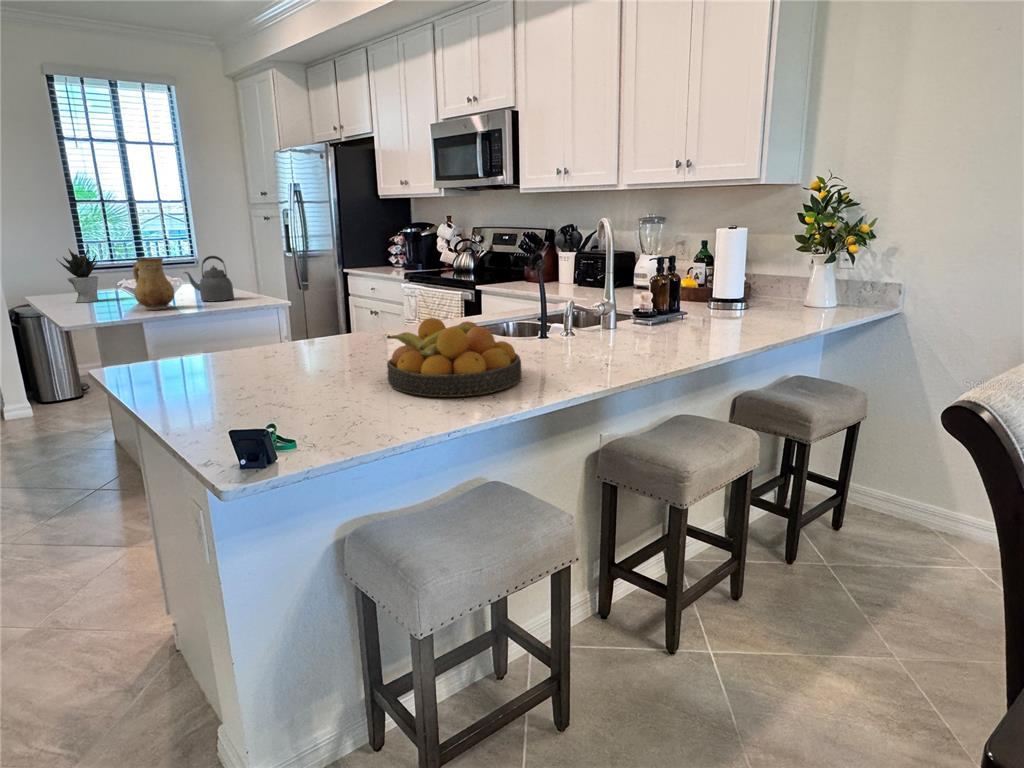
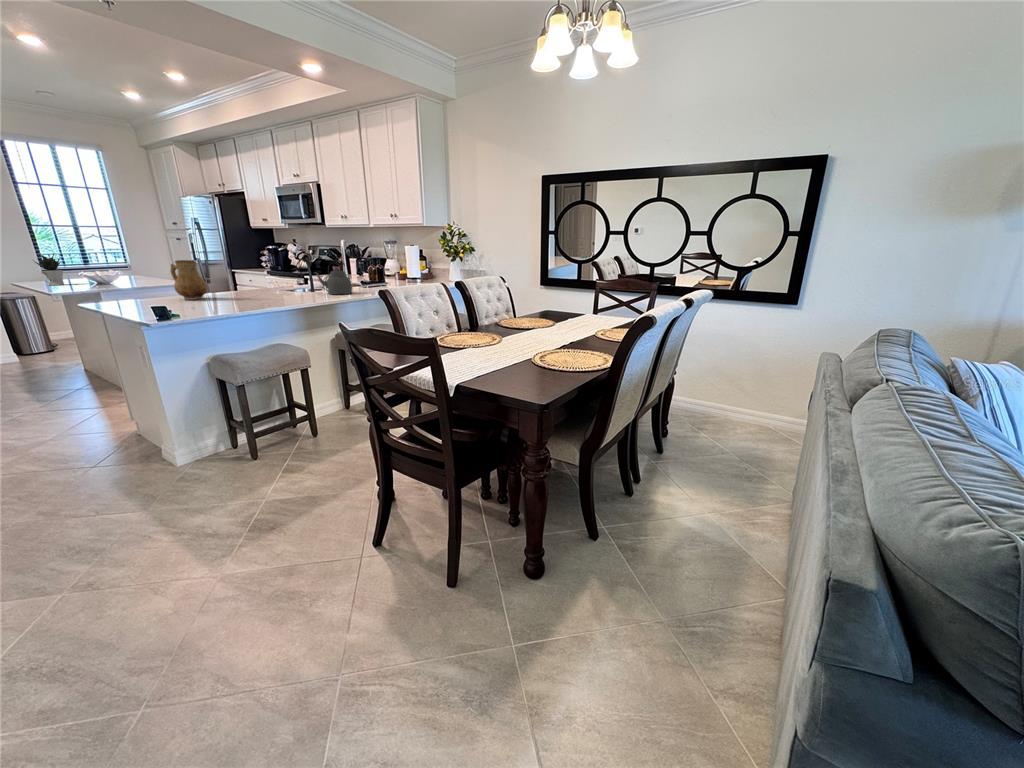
kettle: present [184,256,234,301] -> present [315,260,352,294]
ceramic pitcher: present [133,258,174,310] -> present [171,260,207,300]
fruit bowl: present [387,318,521,397] -> none [226,275,288,303]

